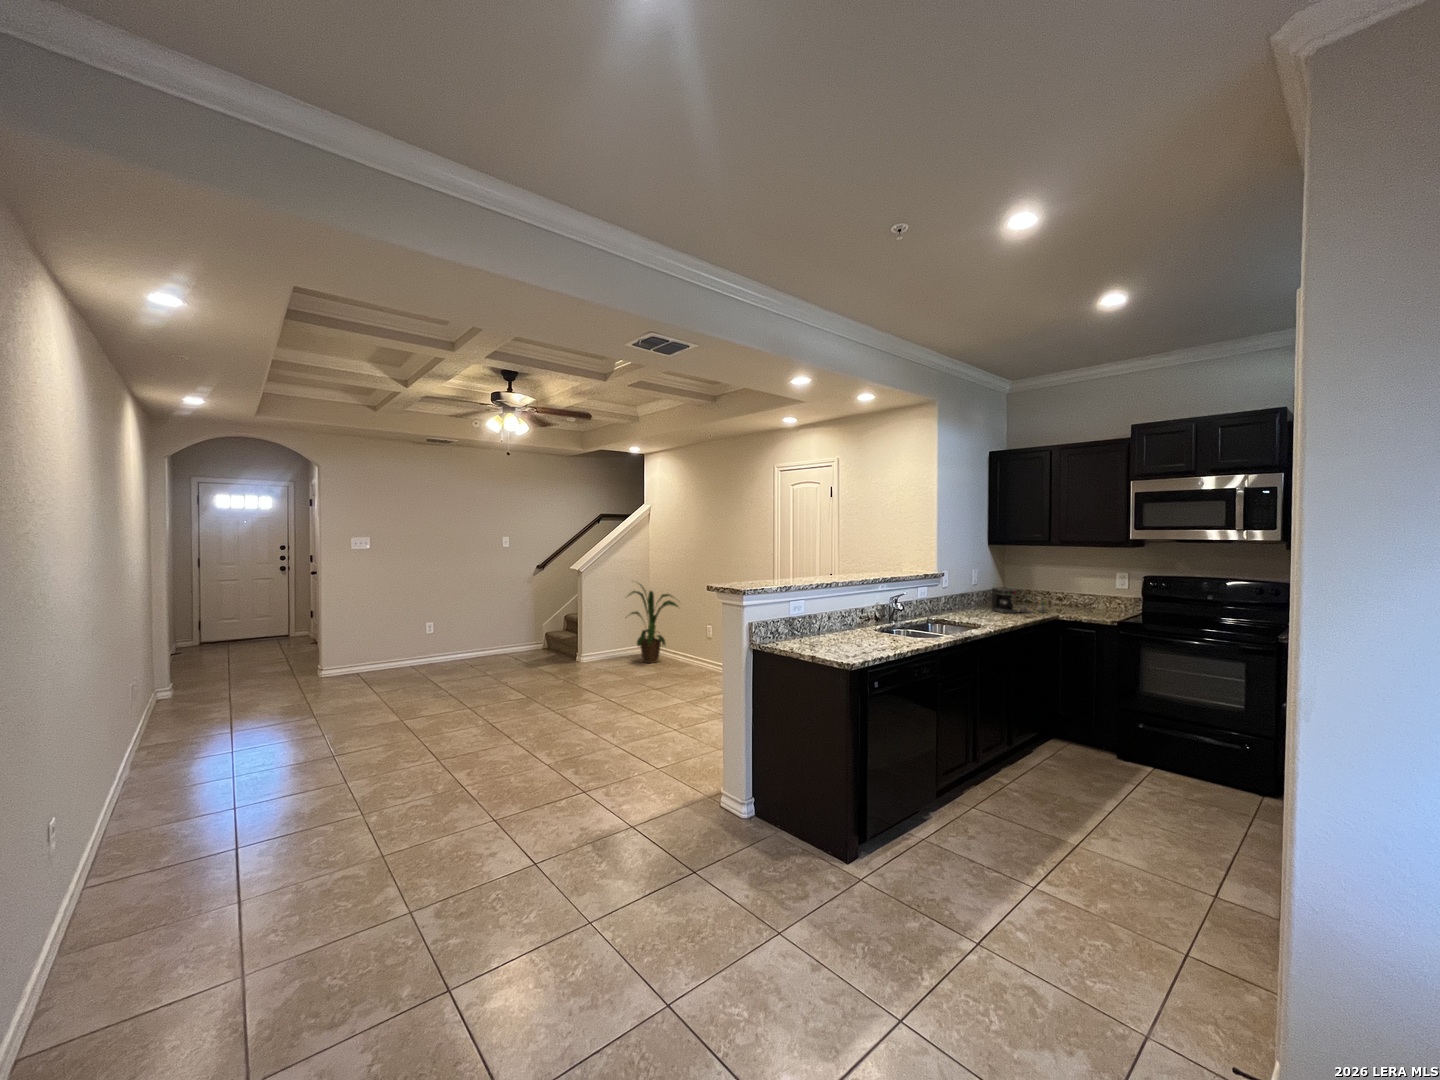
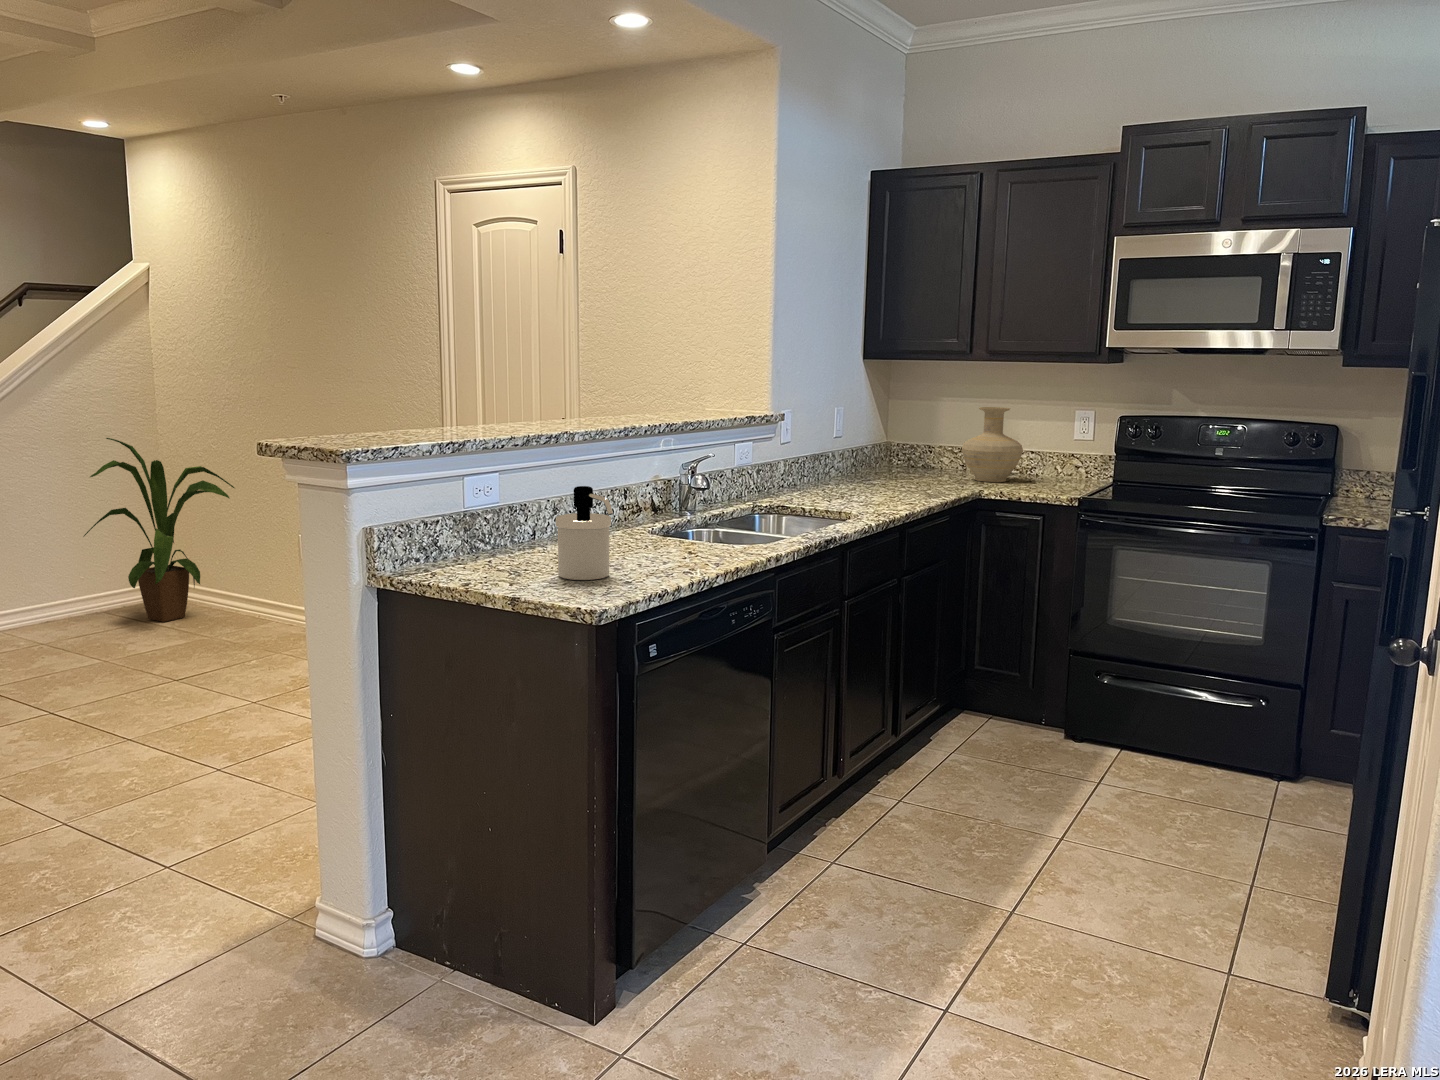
vase: none [1047,570,1084,611] -> present [962,407,1023,482]
coffee maker: present [992,588,1046,613] -> none [867,441,962,489]
soap dispenser: none [831,608,858,650] -> present [556,486,613,580]

